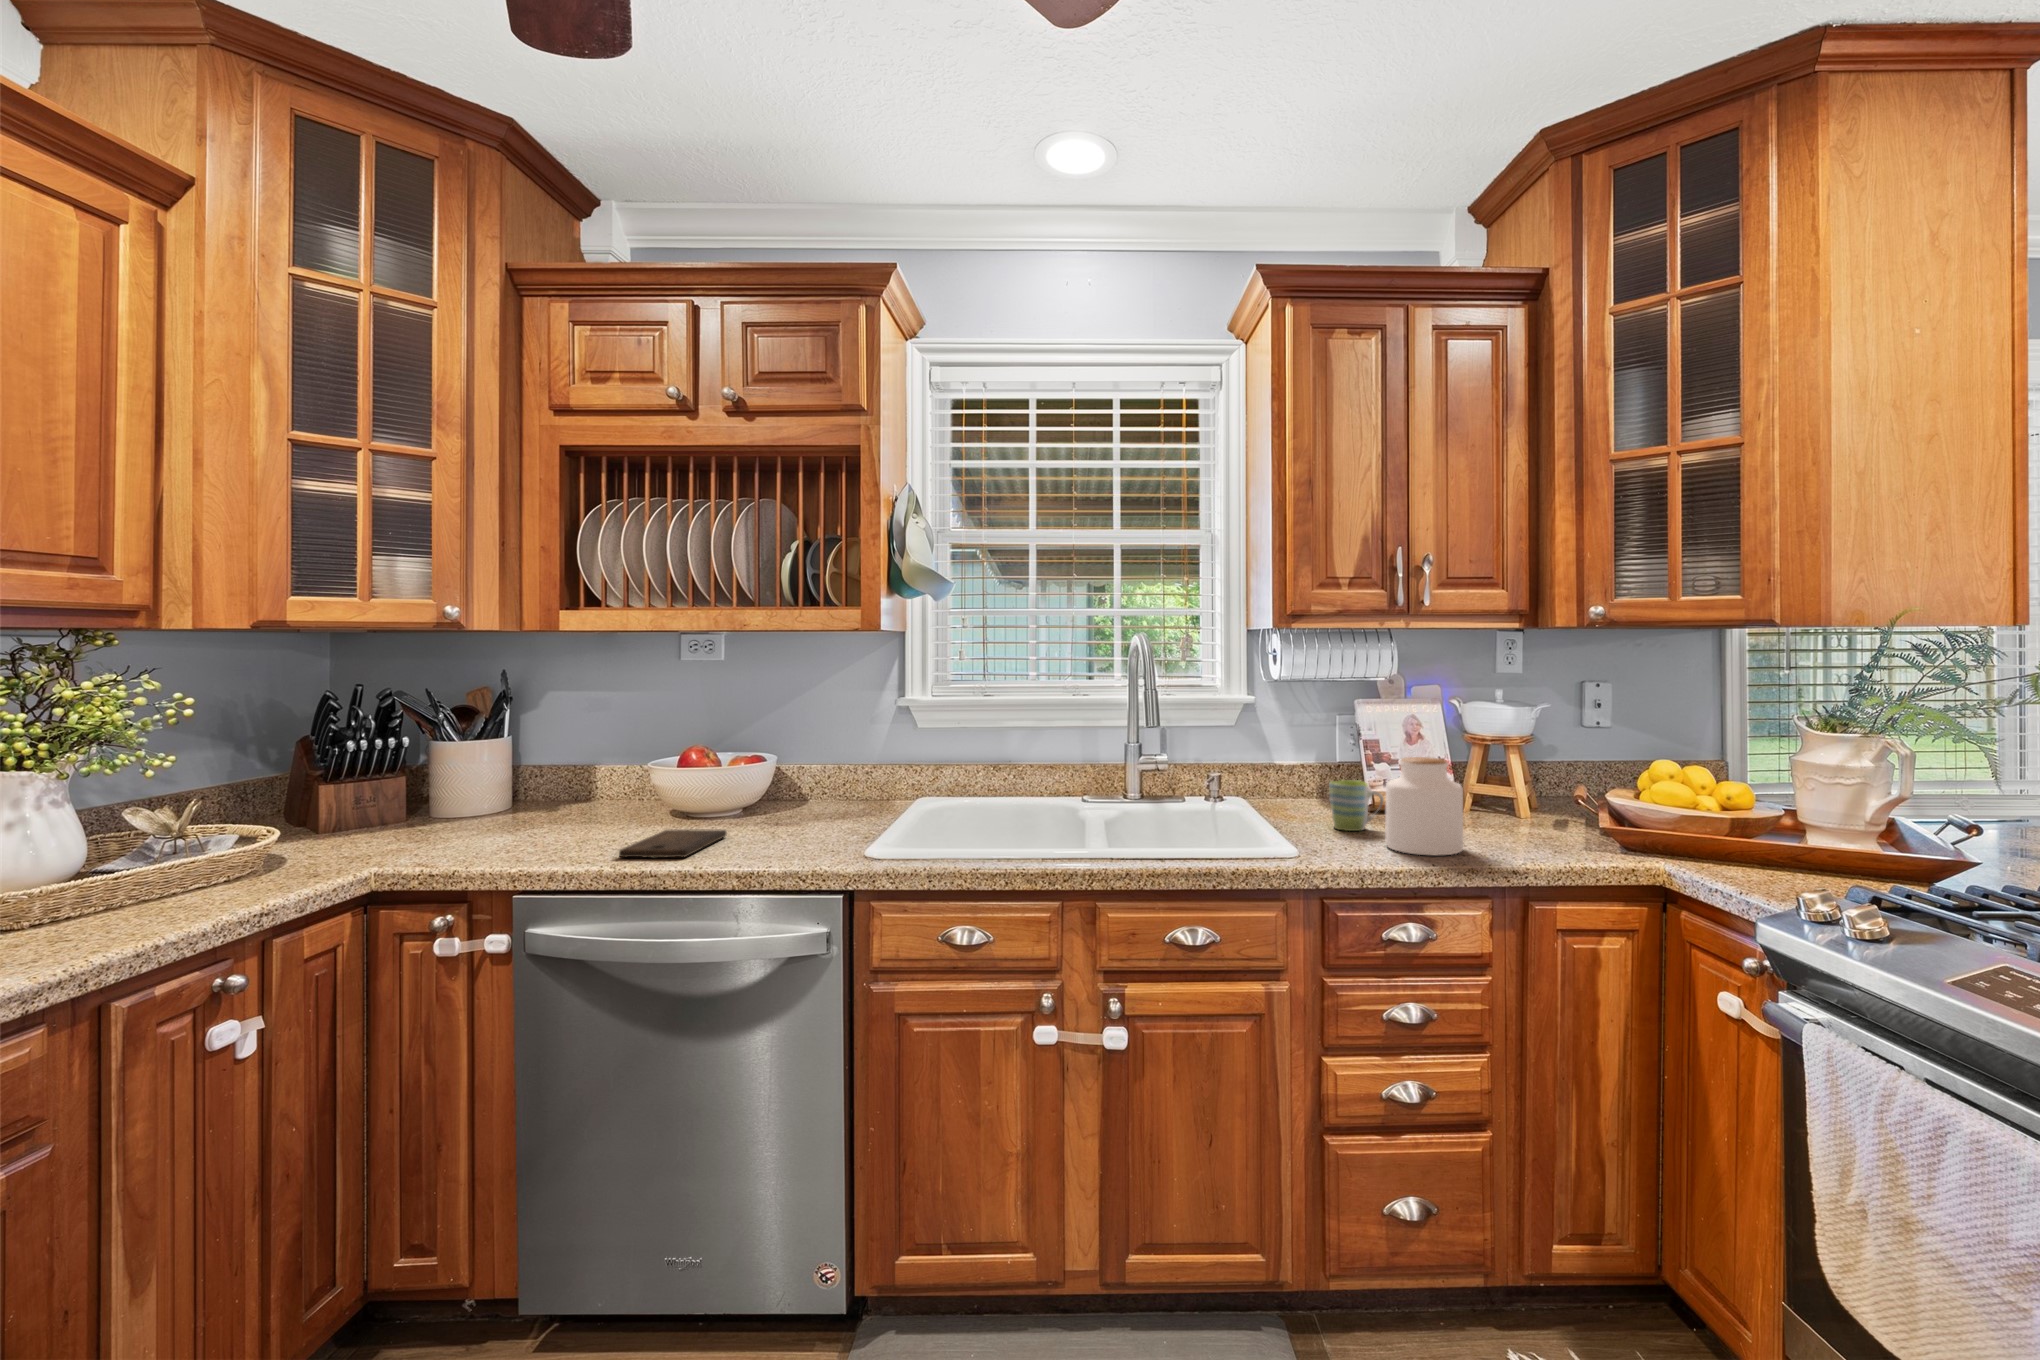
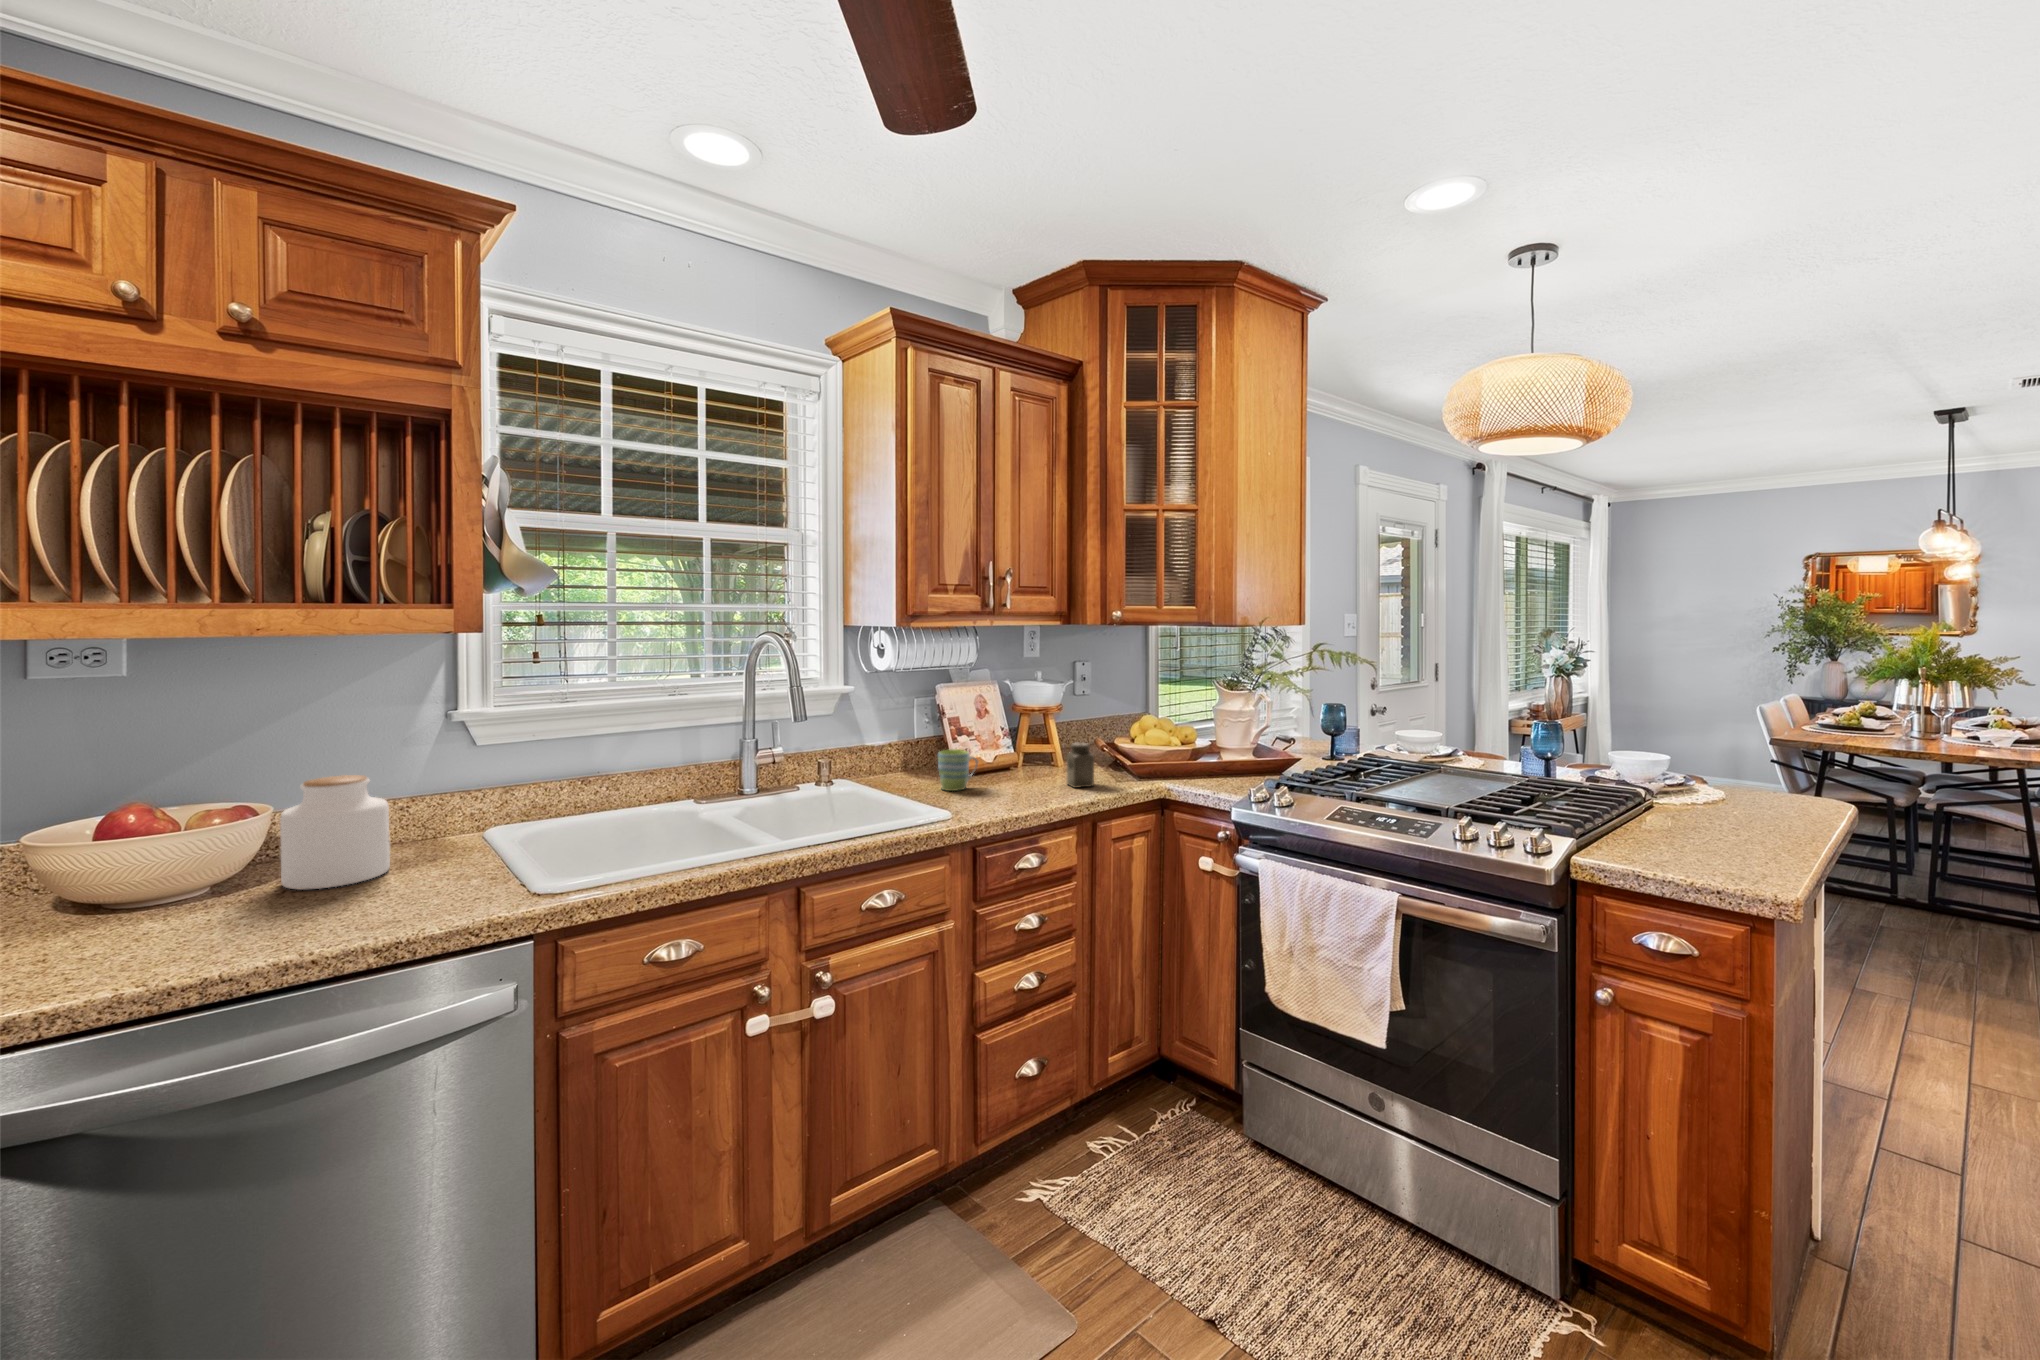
jar: present [1386,757,1463,855] -> present [280,775,390,889]
salt shaker: none [1504,786,1540,849] -> present [1067,743,1094,788]
cutting board: present [619,829,727,857] -> none [121,897,269,968]

